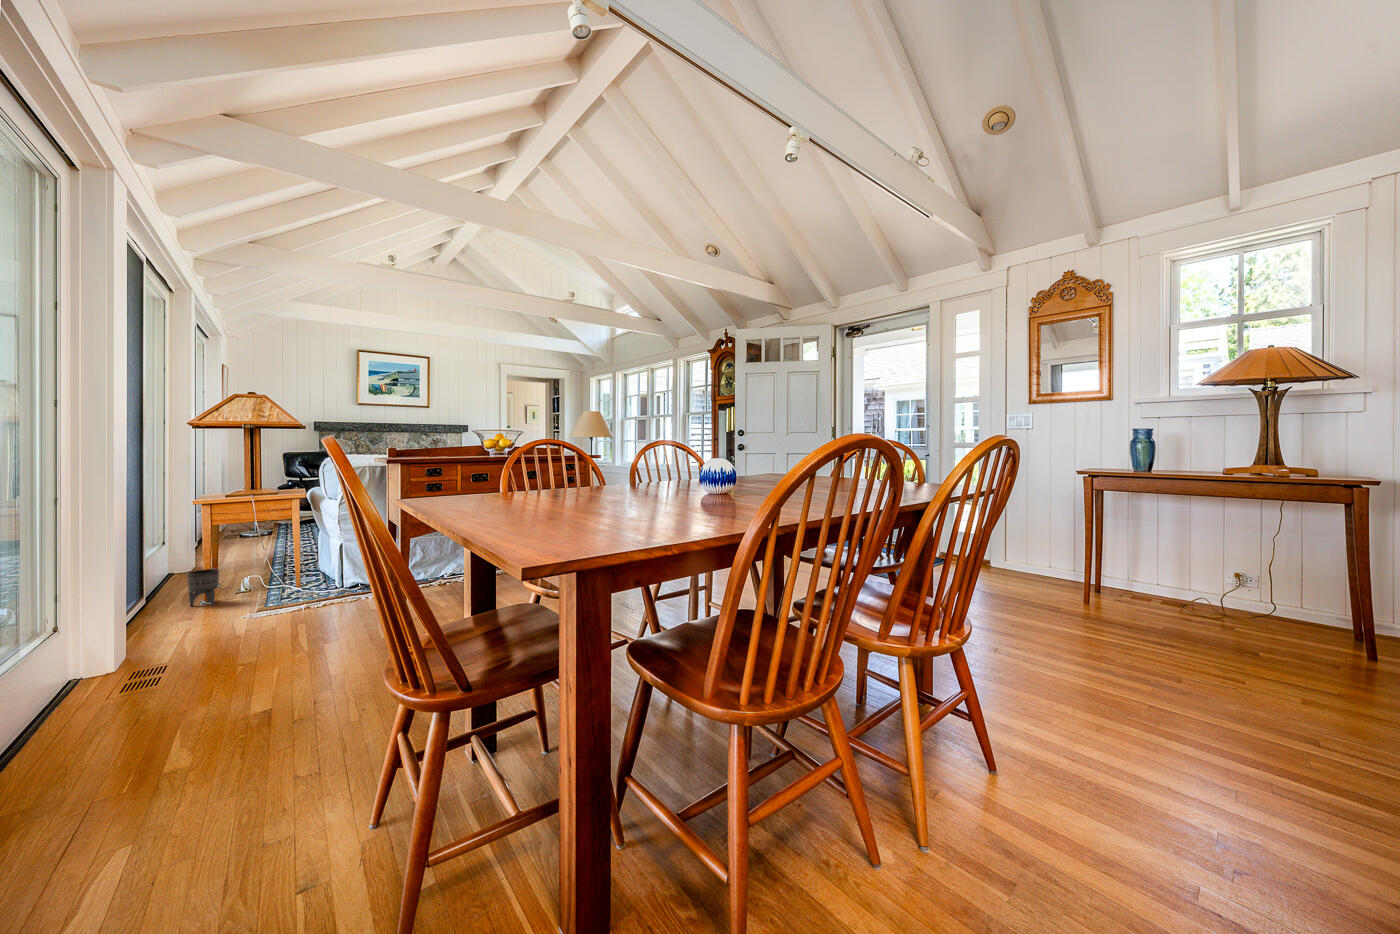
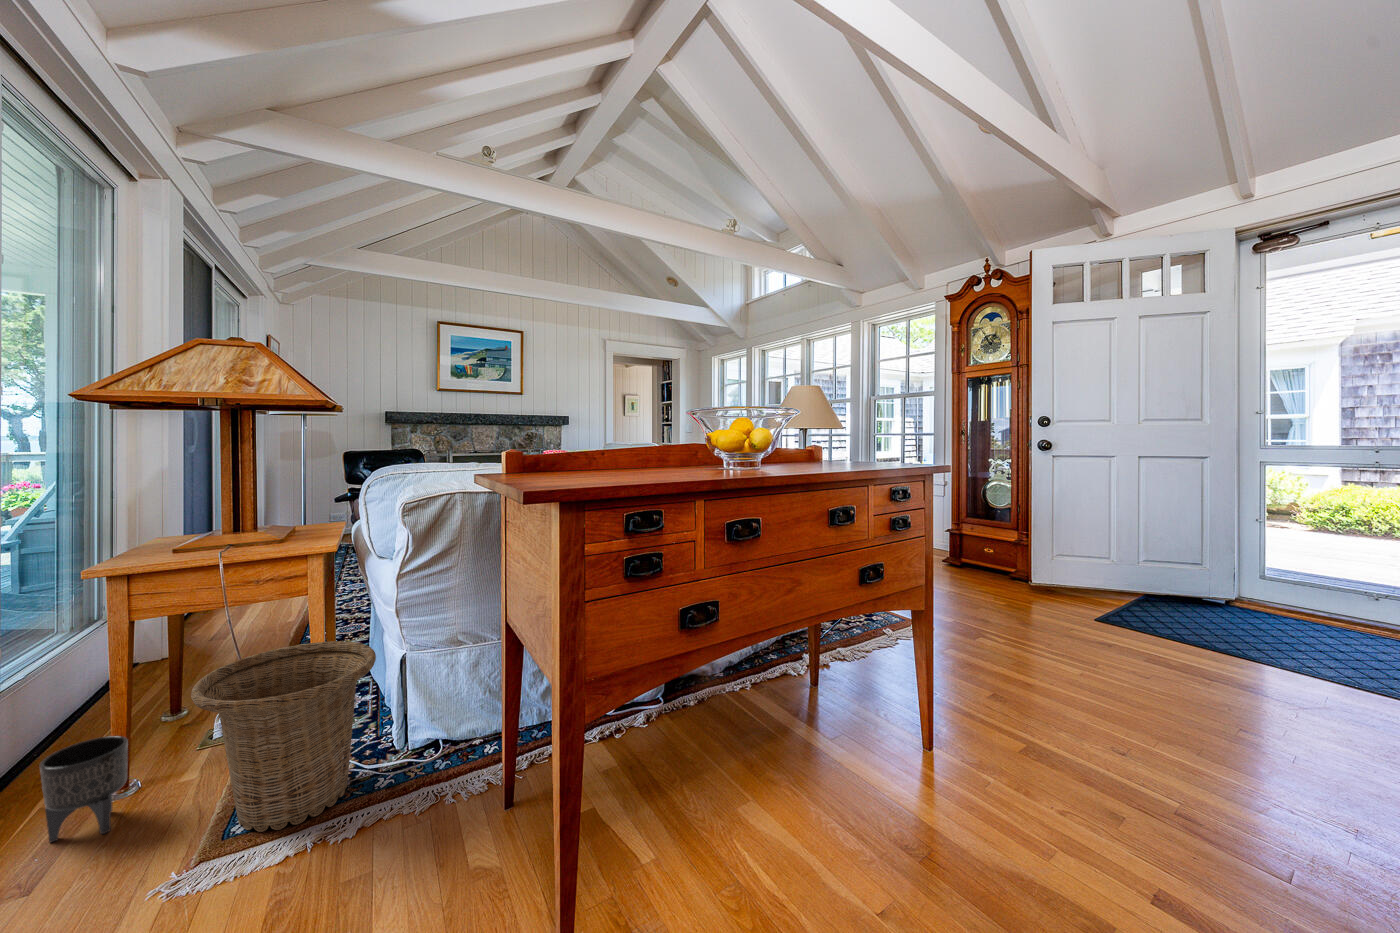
basket: none [251,535,329,603] -> present [191,641,376,832]

